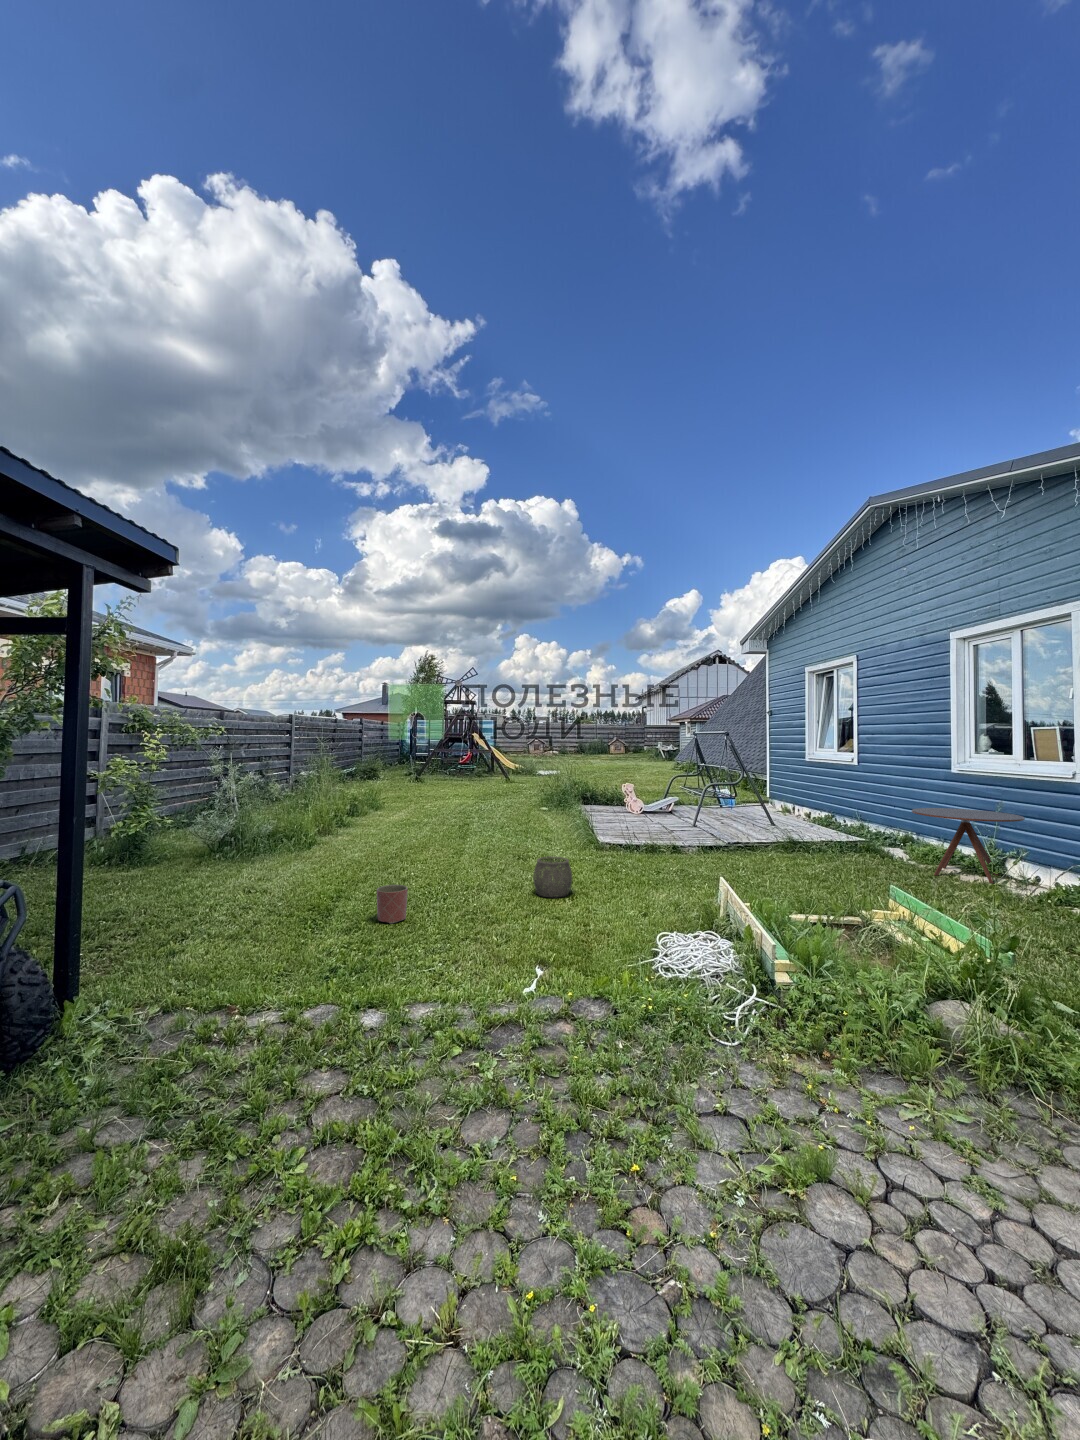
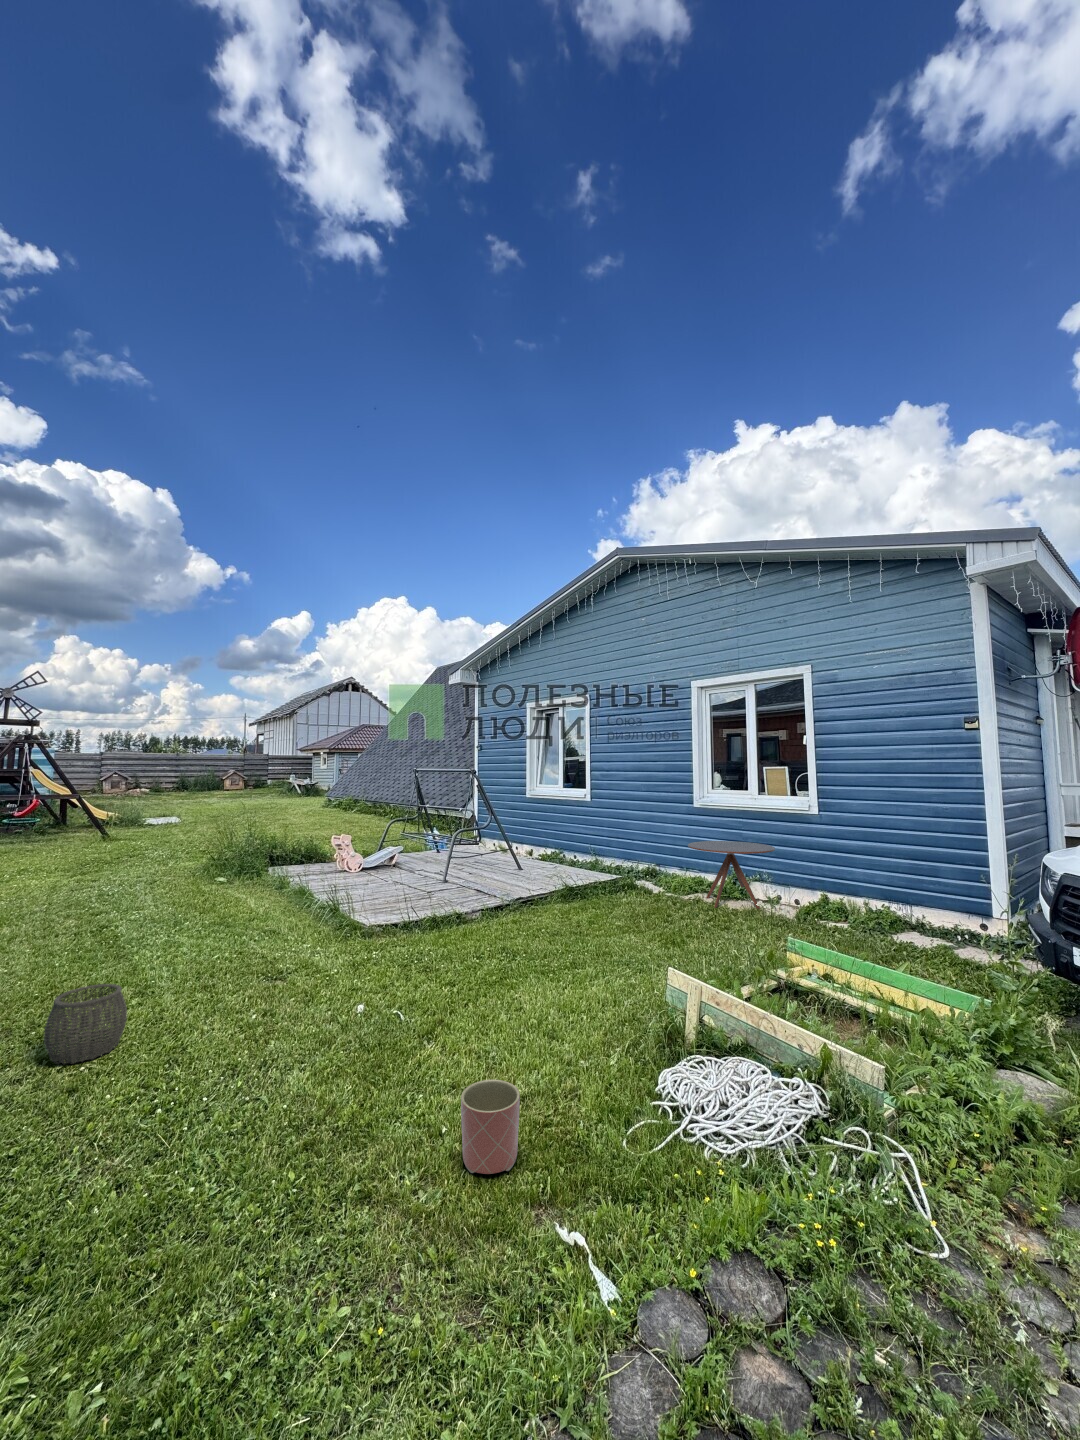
woven basket: present [533,856,572,897] -> present [44,984,127,1064]
planter: present [377,885,408,924] -> present [461,1080,520,1174]

